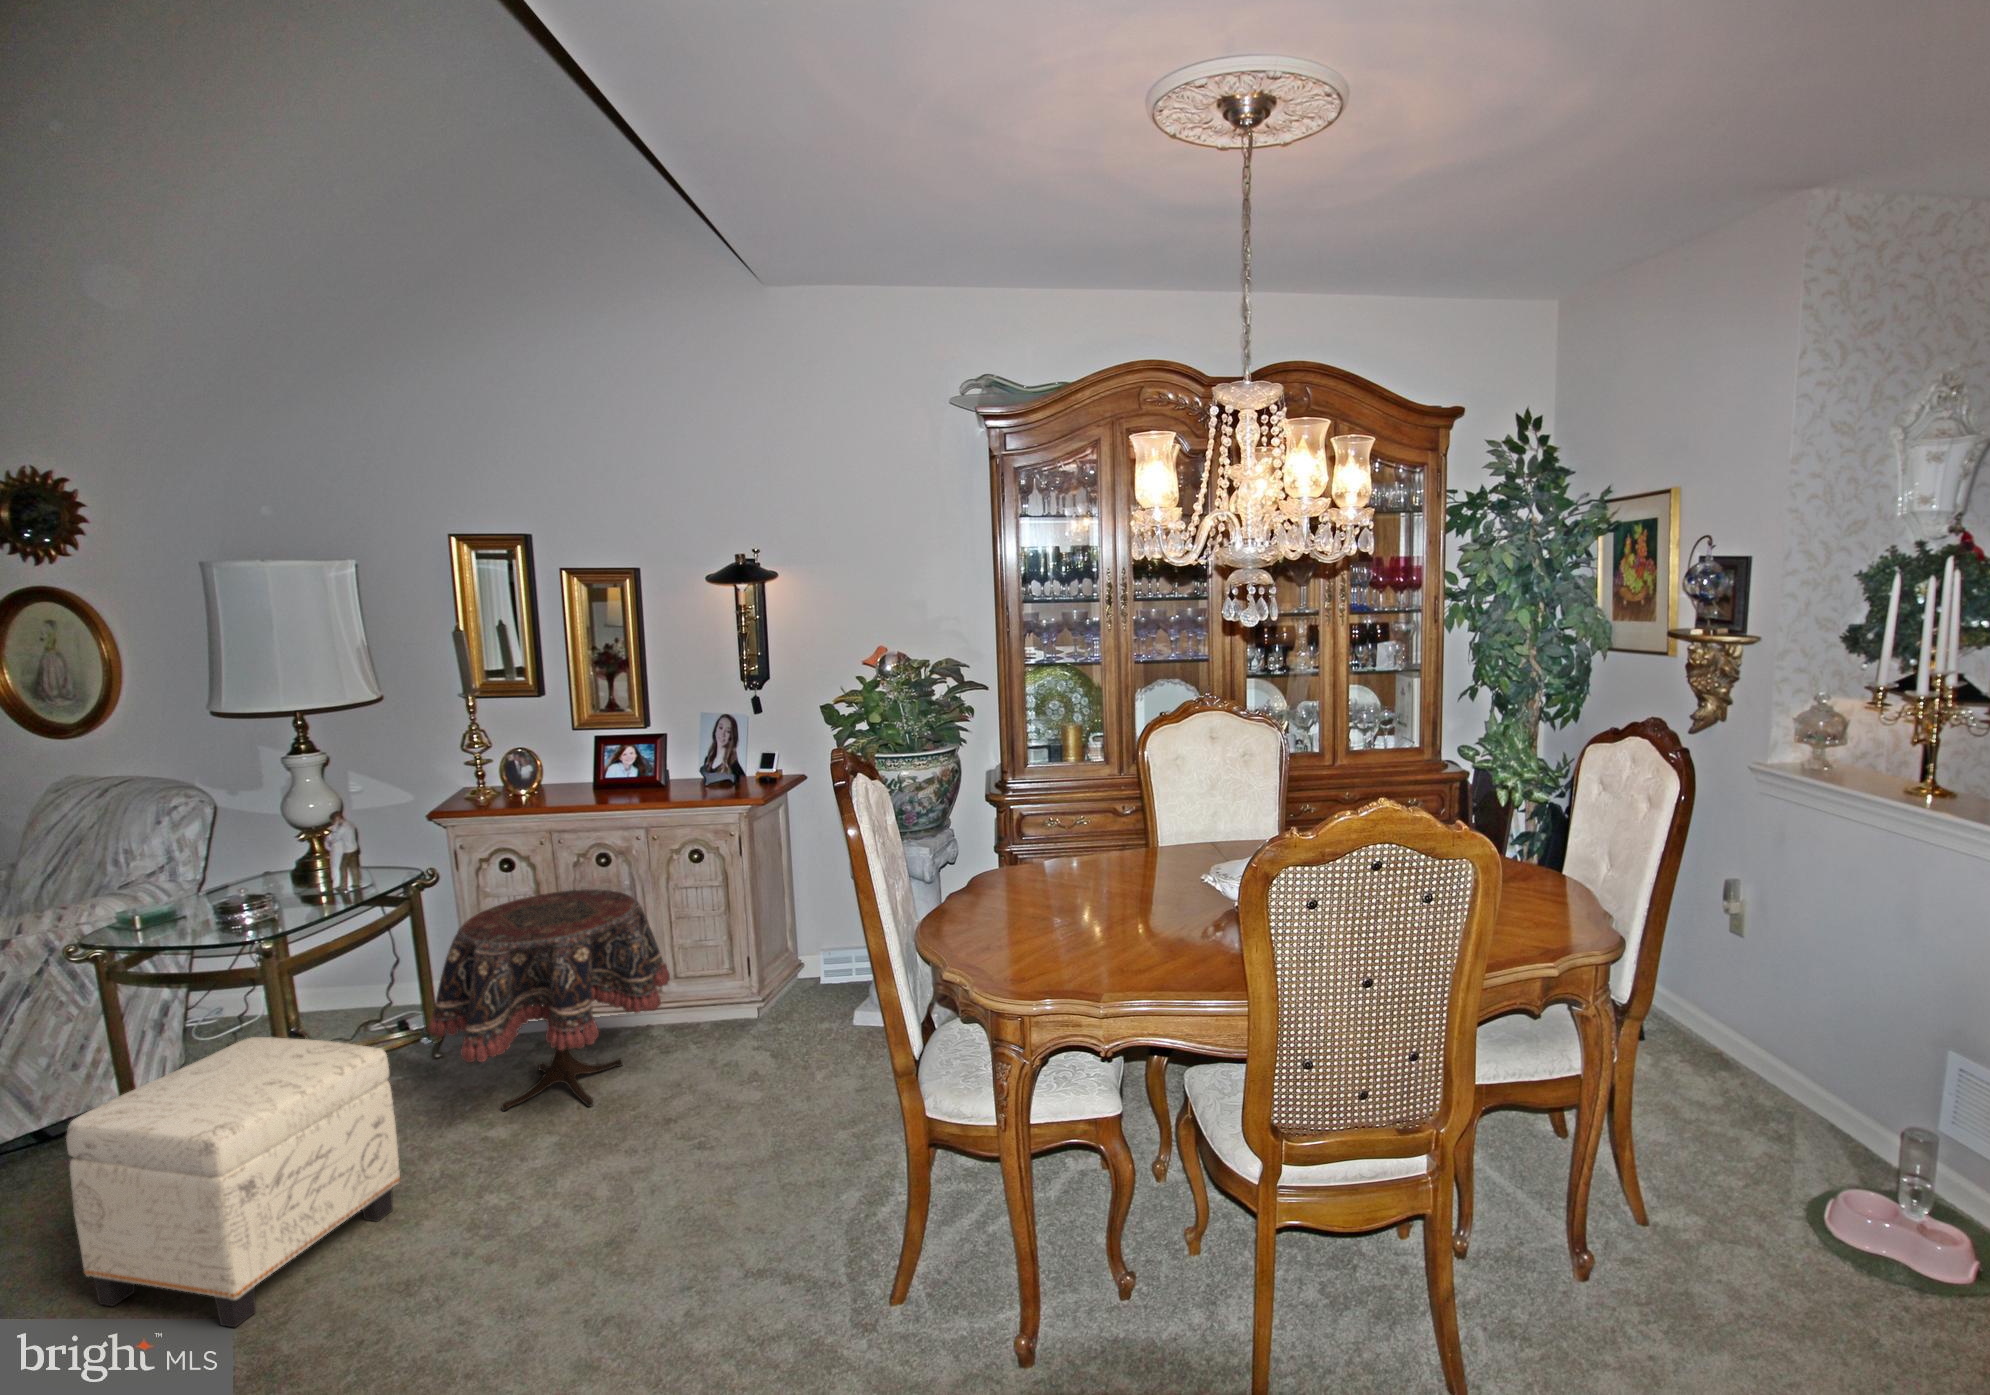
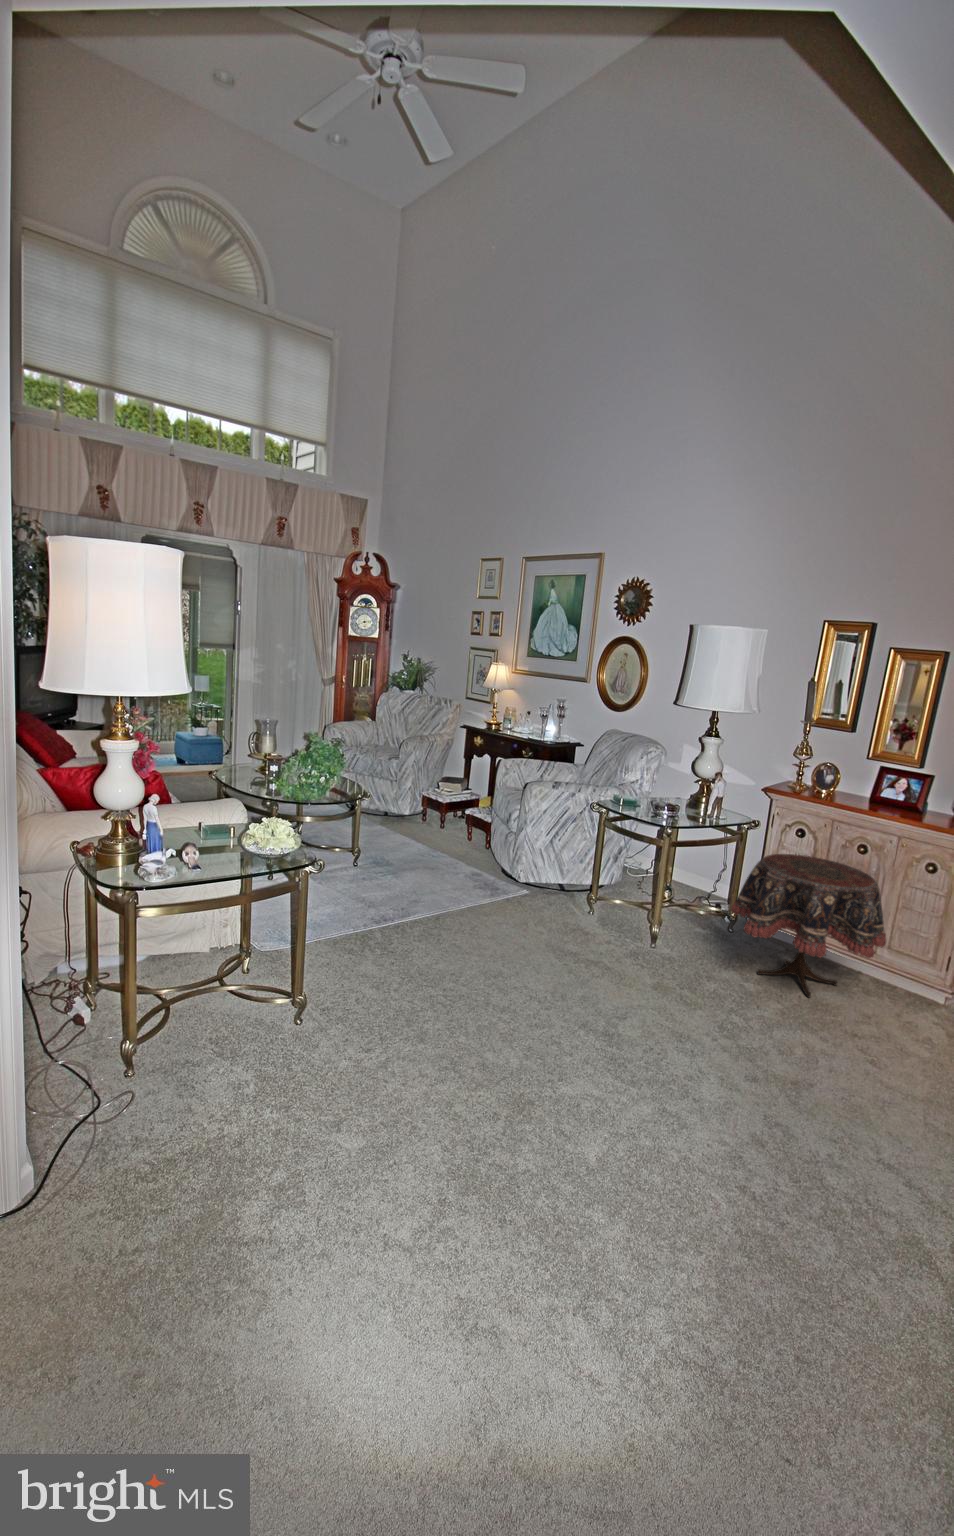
ottoman: present [66,1037,400,1327] -> none [567,872,708,1001]

